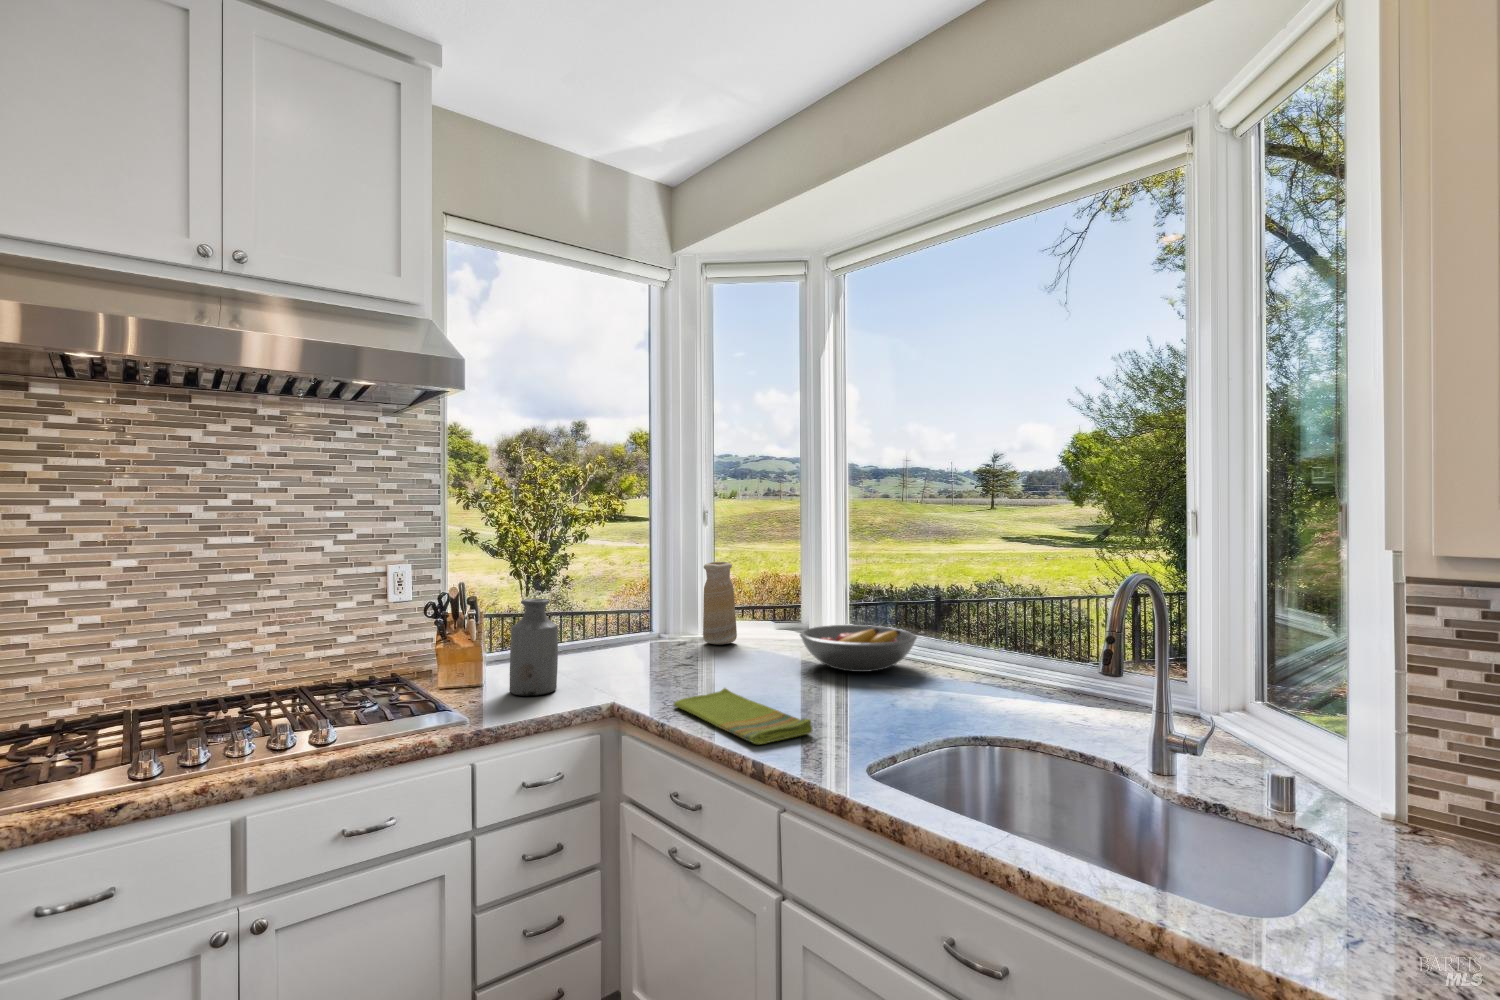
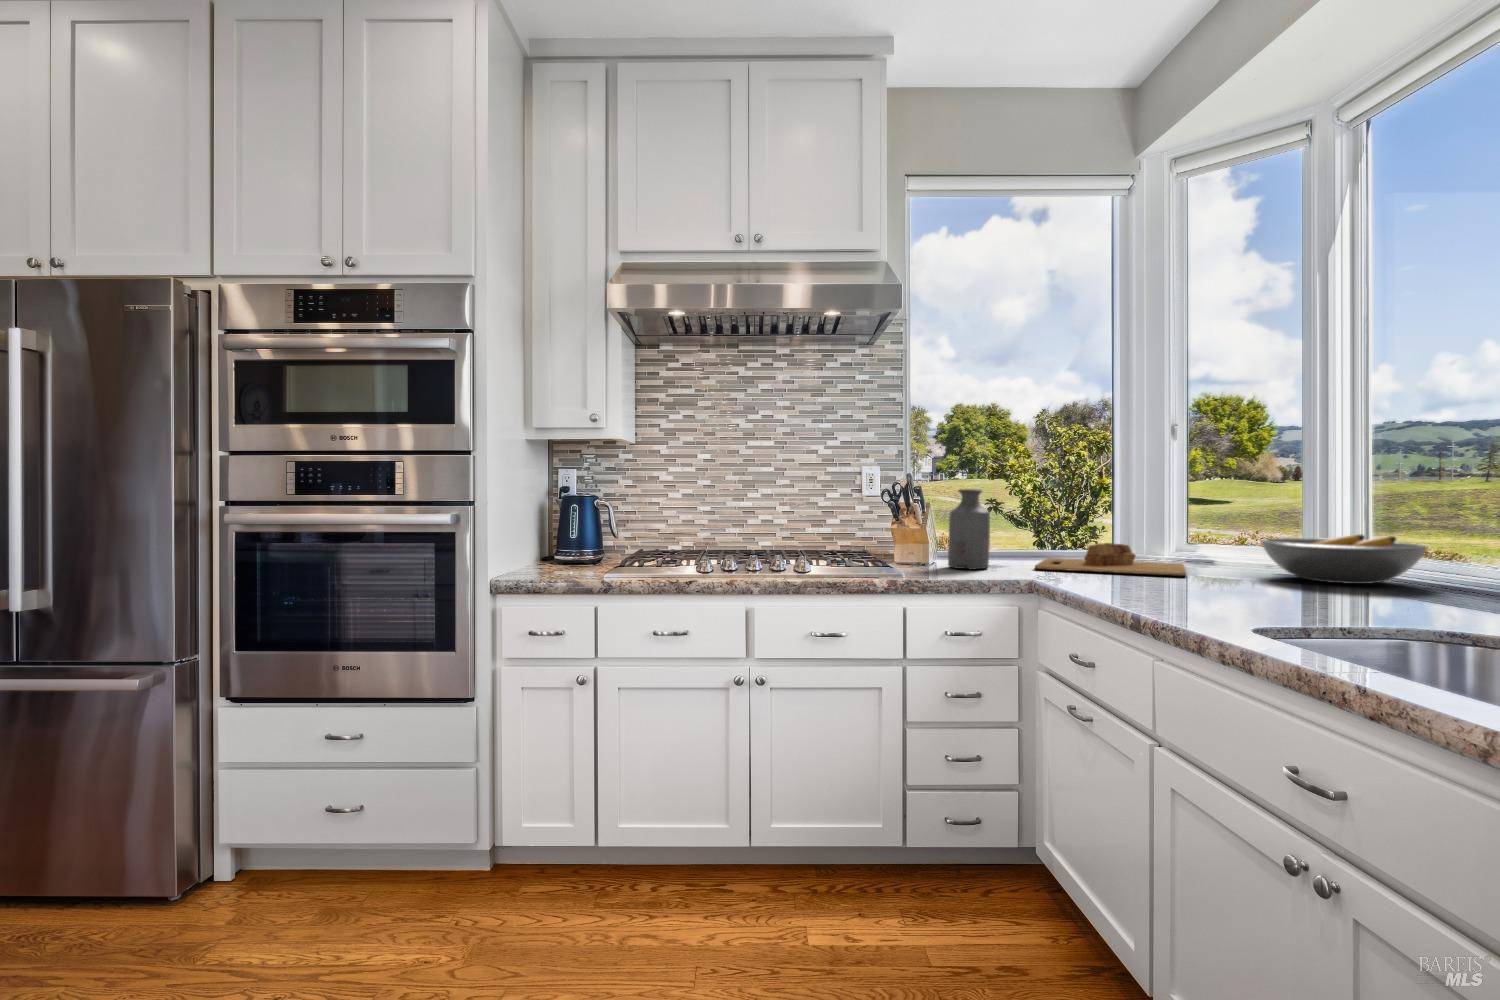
vase: present [703,562,737,644] -> none [1162,475,1202,559]
cutting board: none [605,643,747,684] -> present [1035,543,1186,576]
dish towel: present [674,688,812,744] -> none [1086,572,1216,604]

